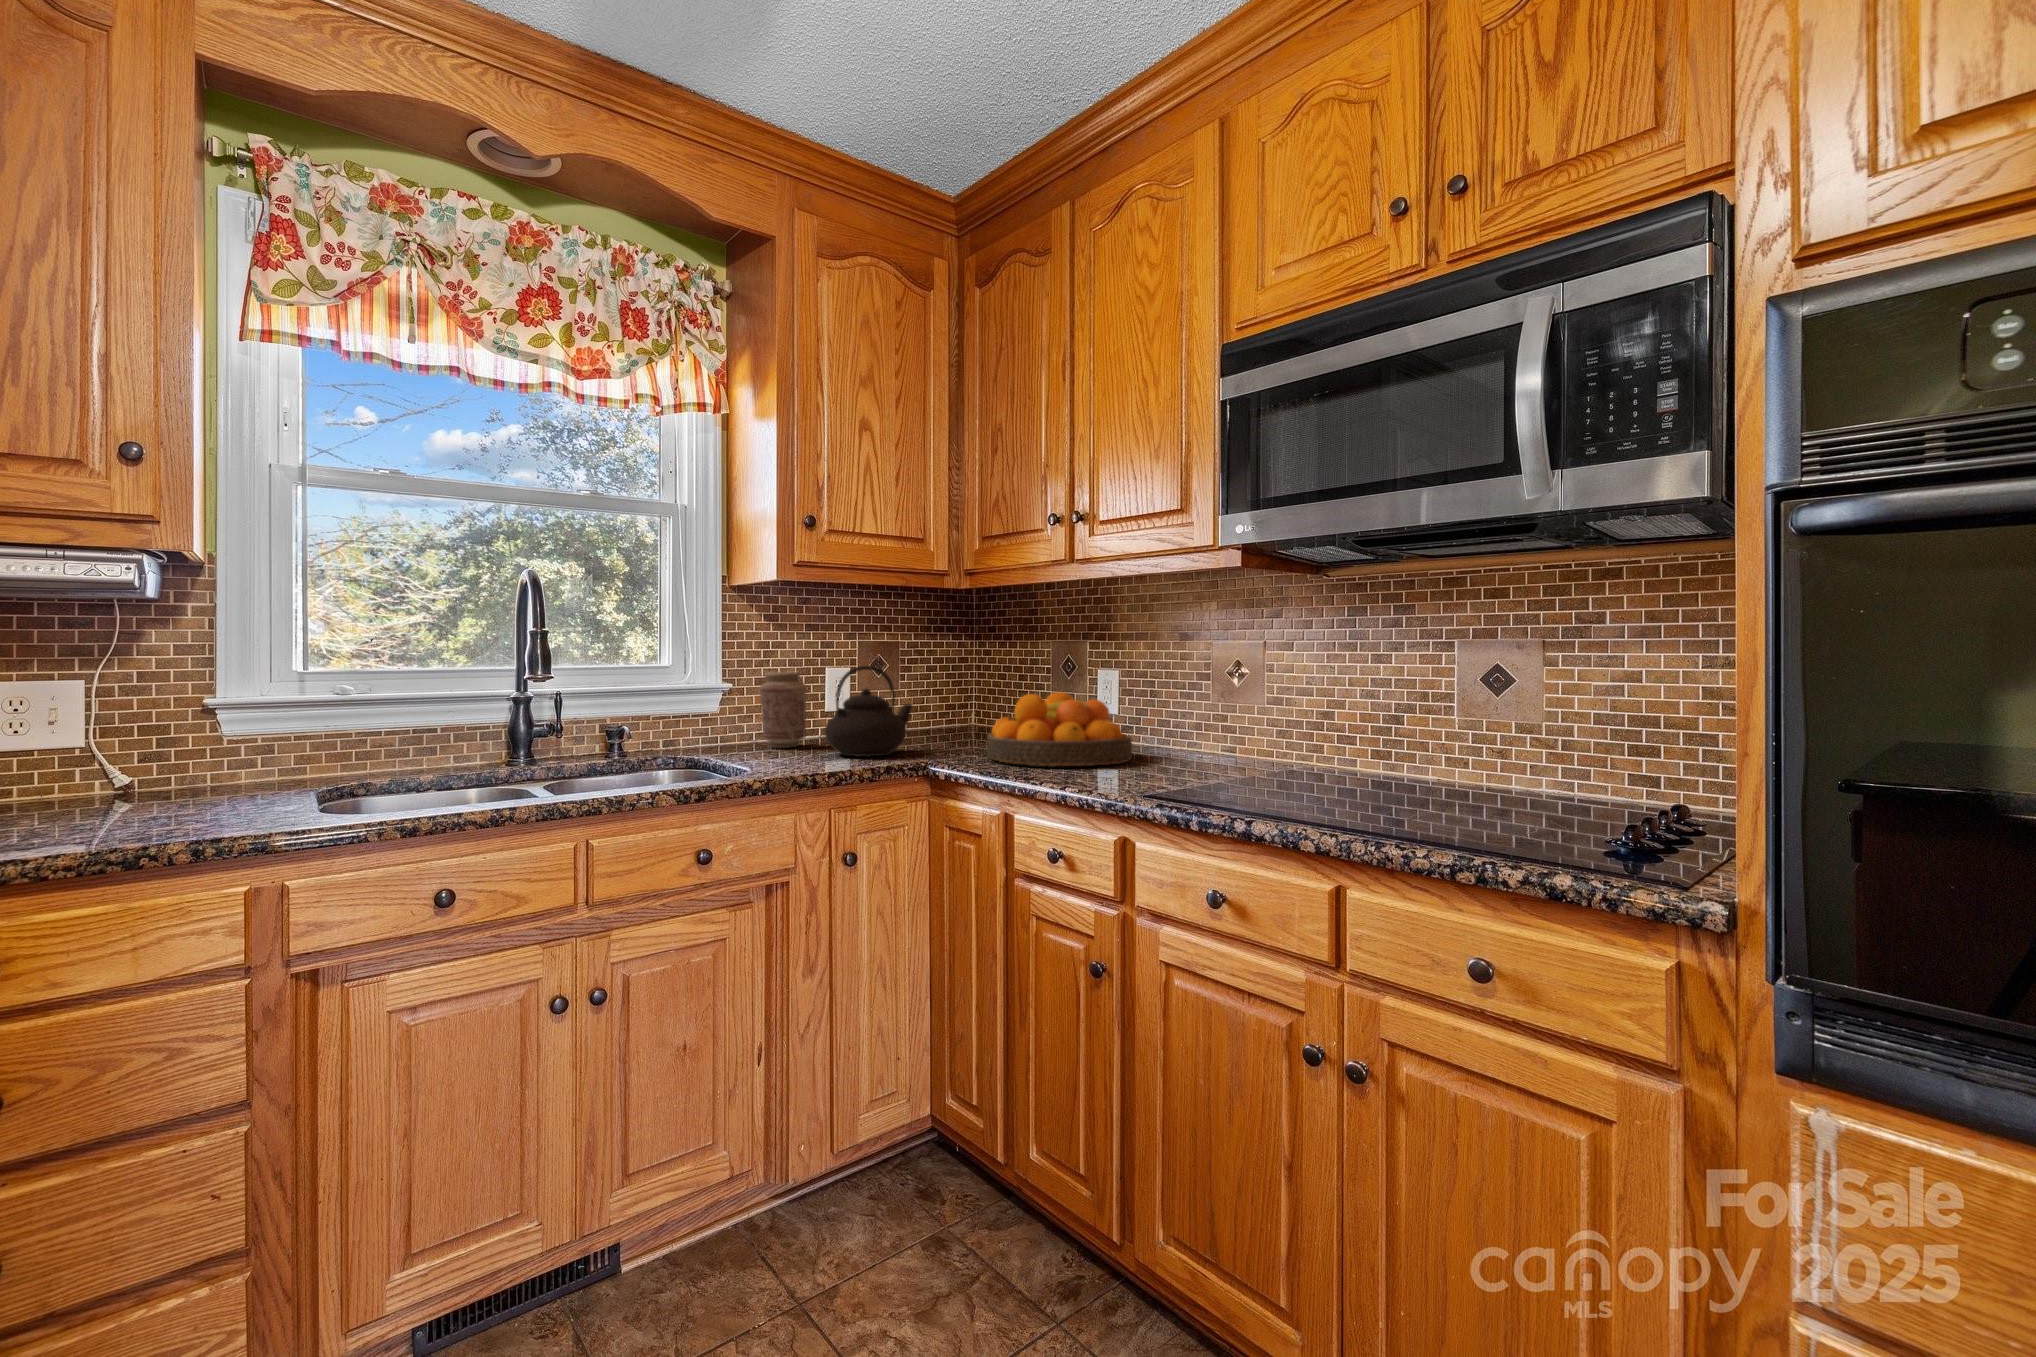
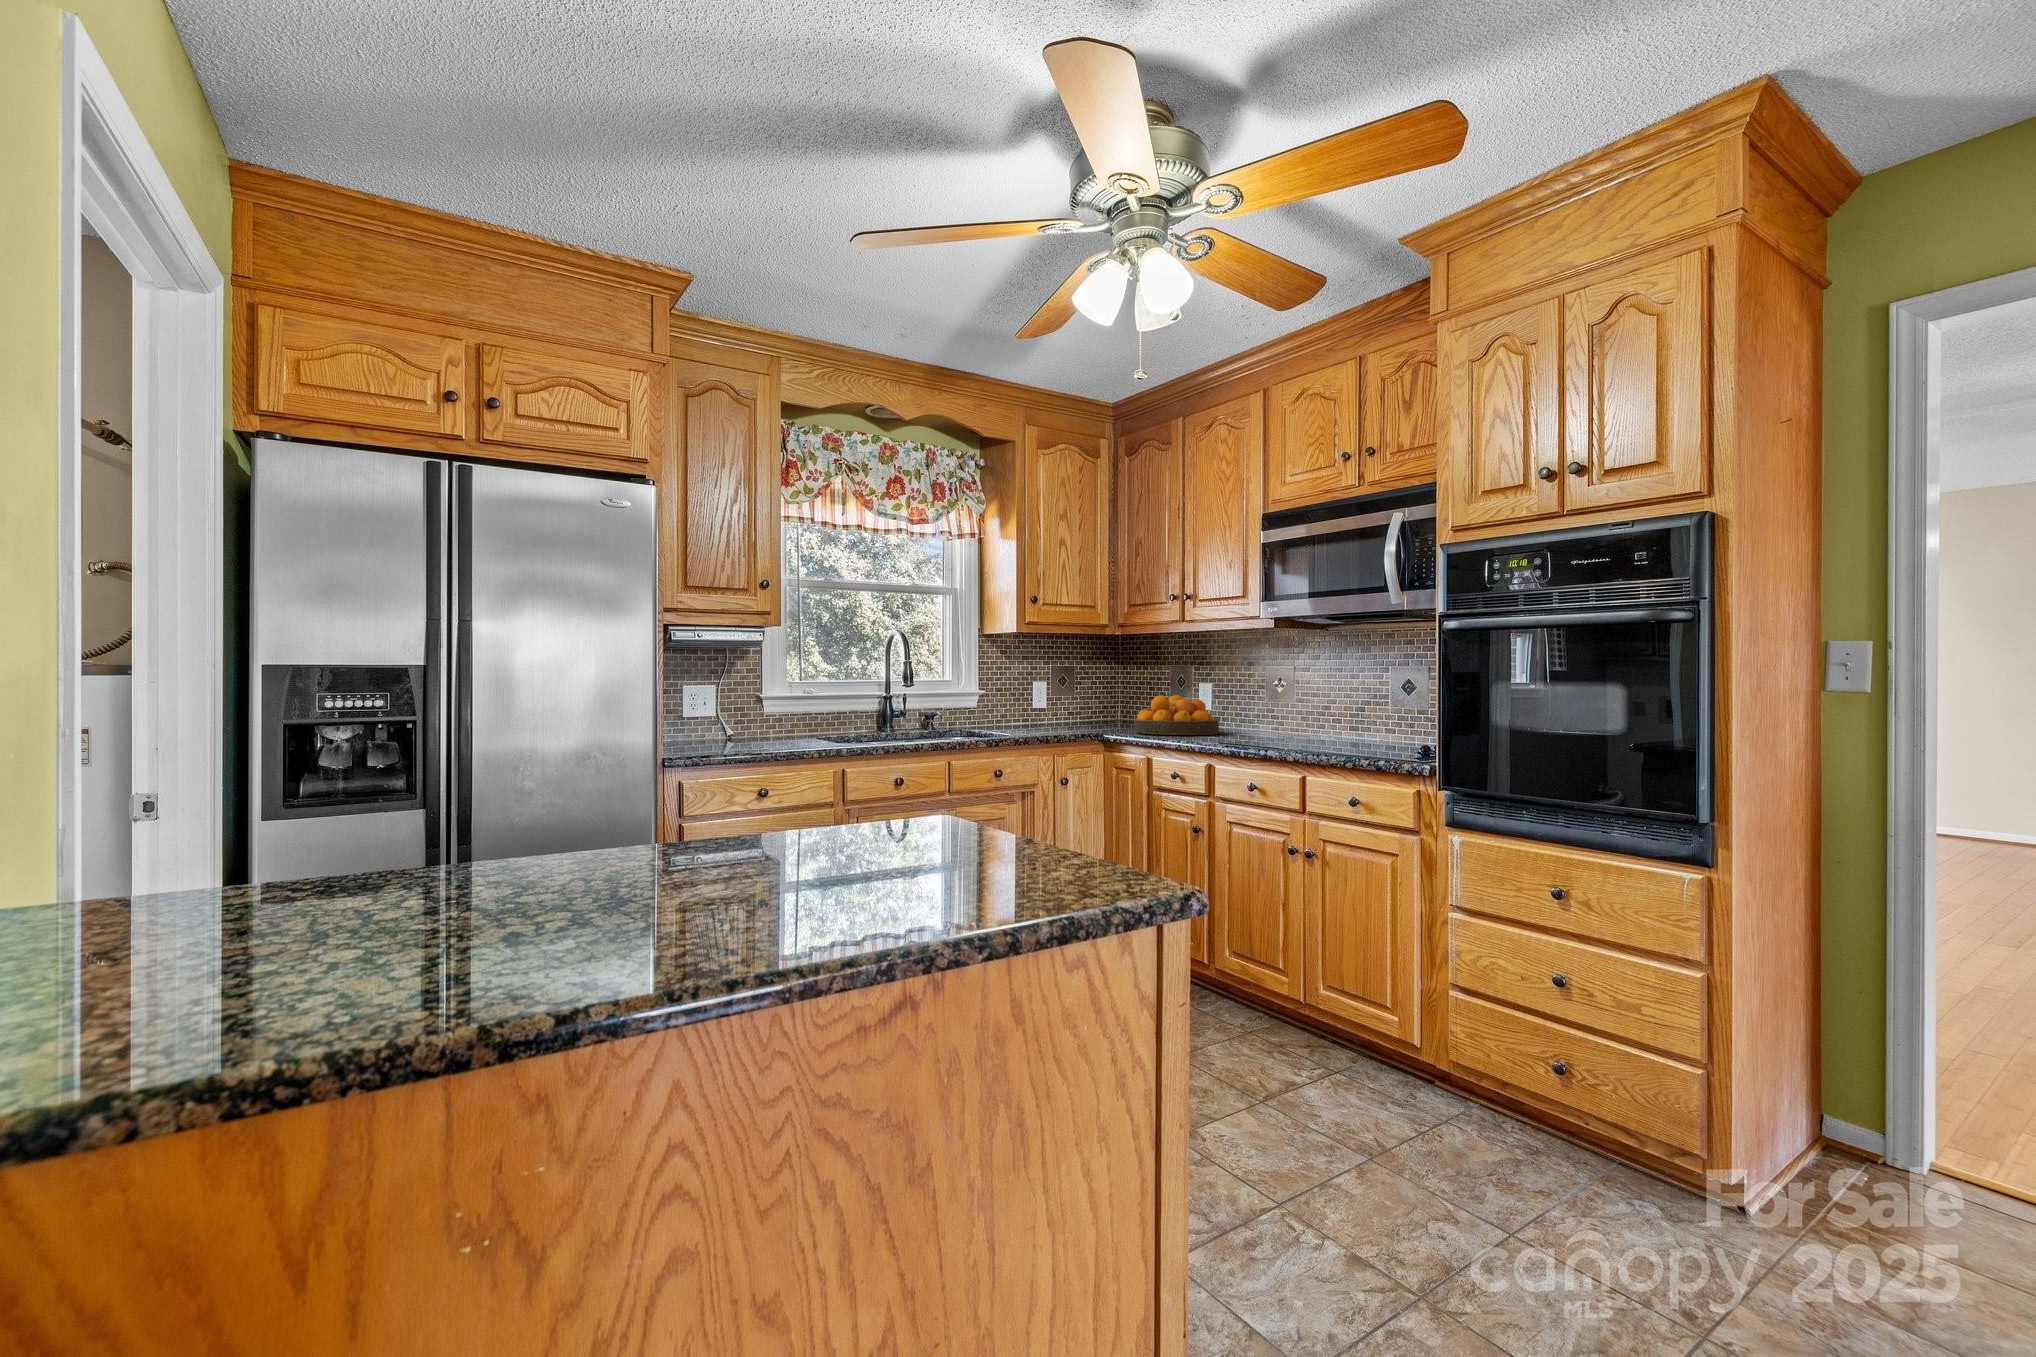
teapot: present [824,666,912,756] -> none [1040,680,1089,732]
vase: present [760,672,806,748] -> none [998,684,1024,728]

